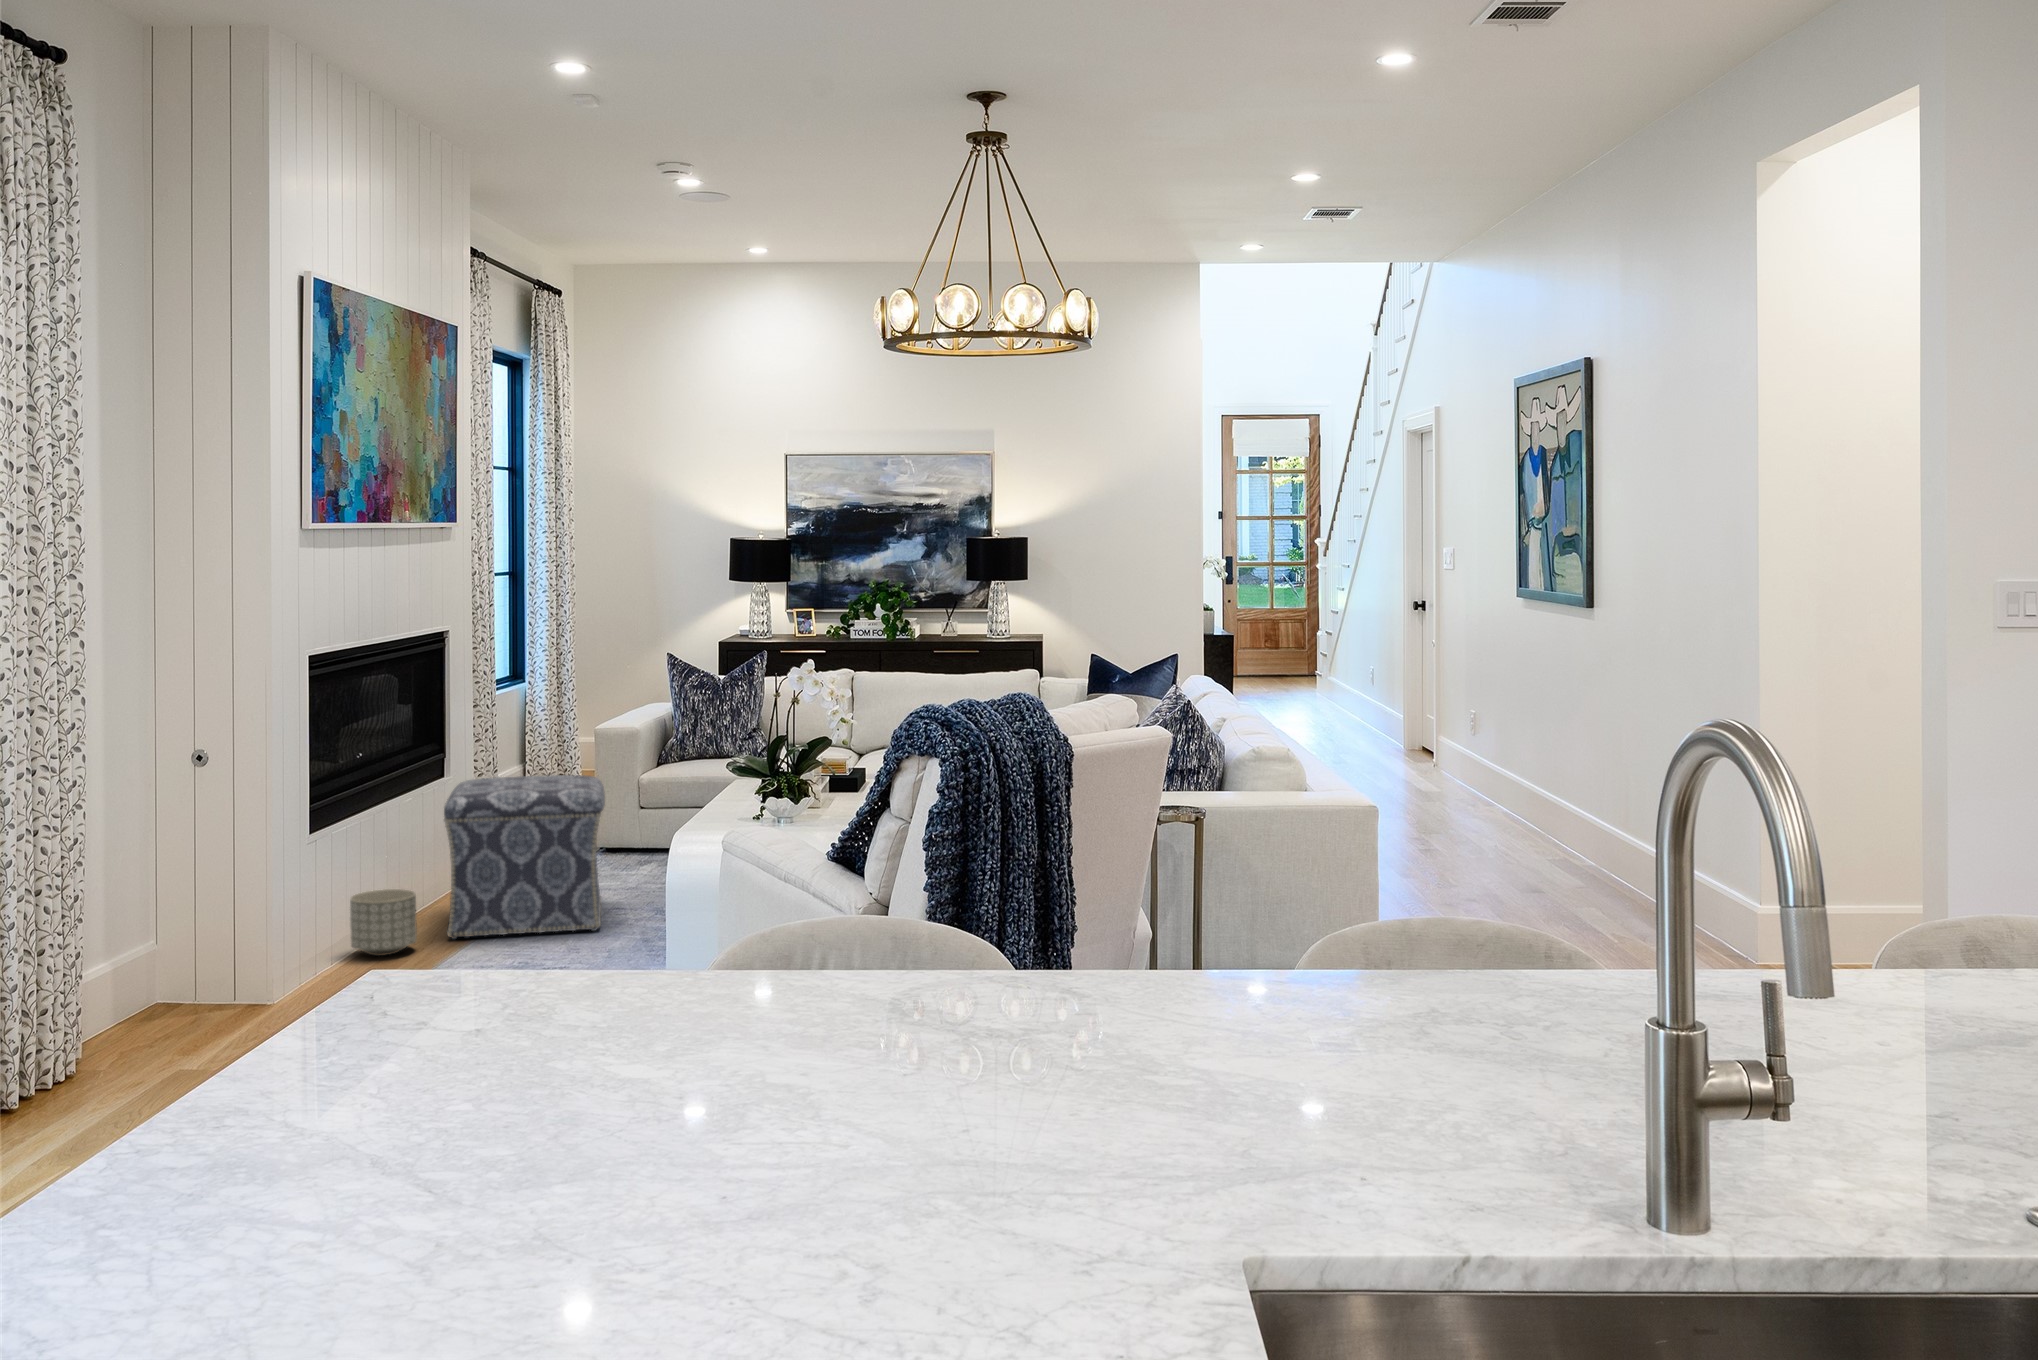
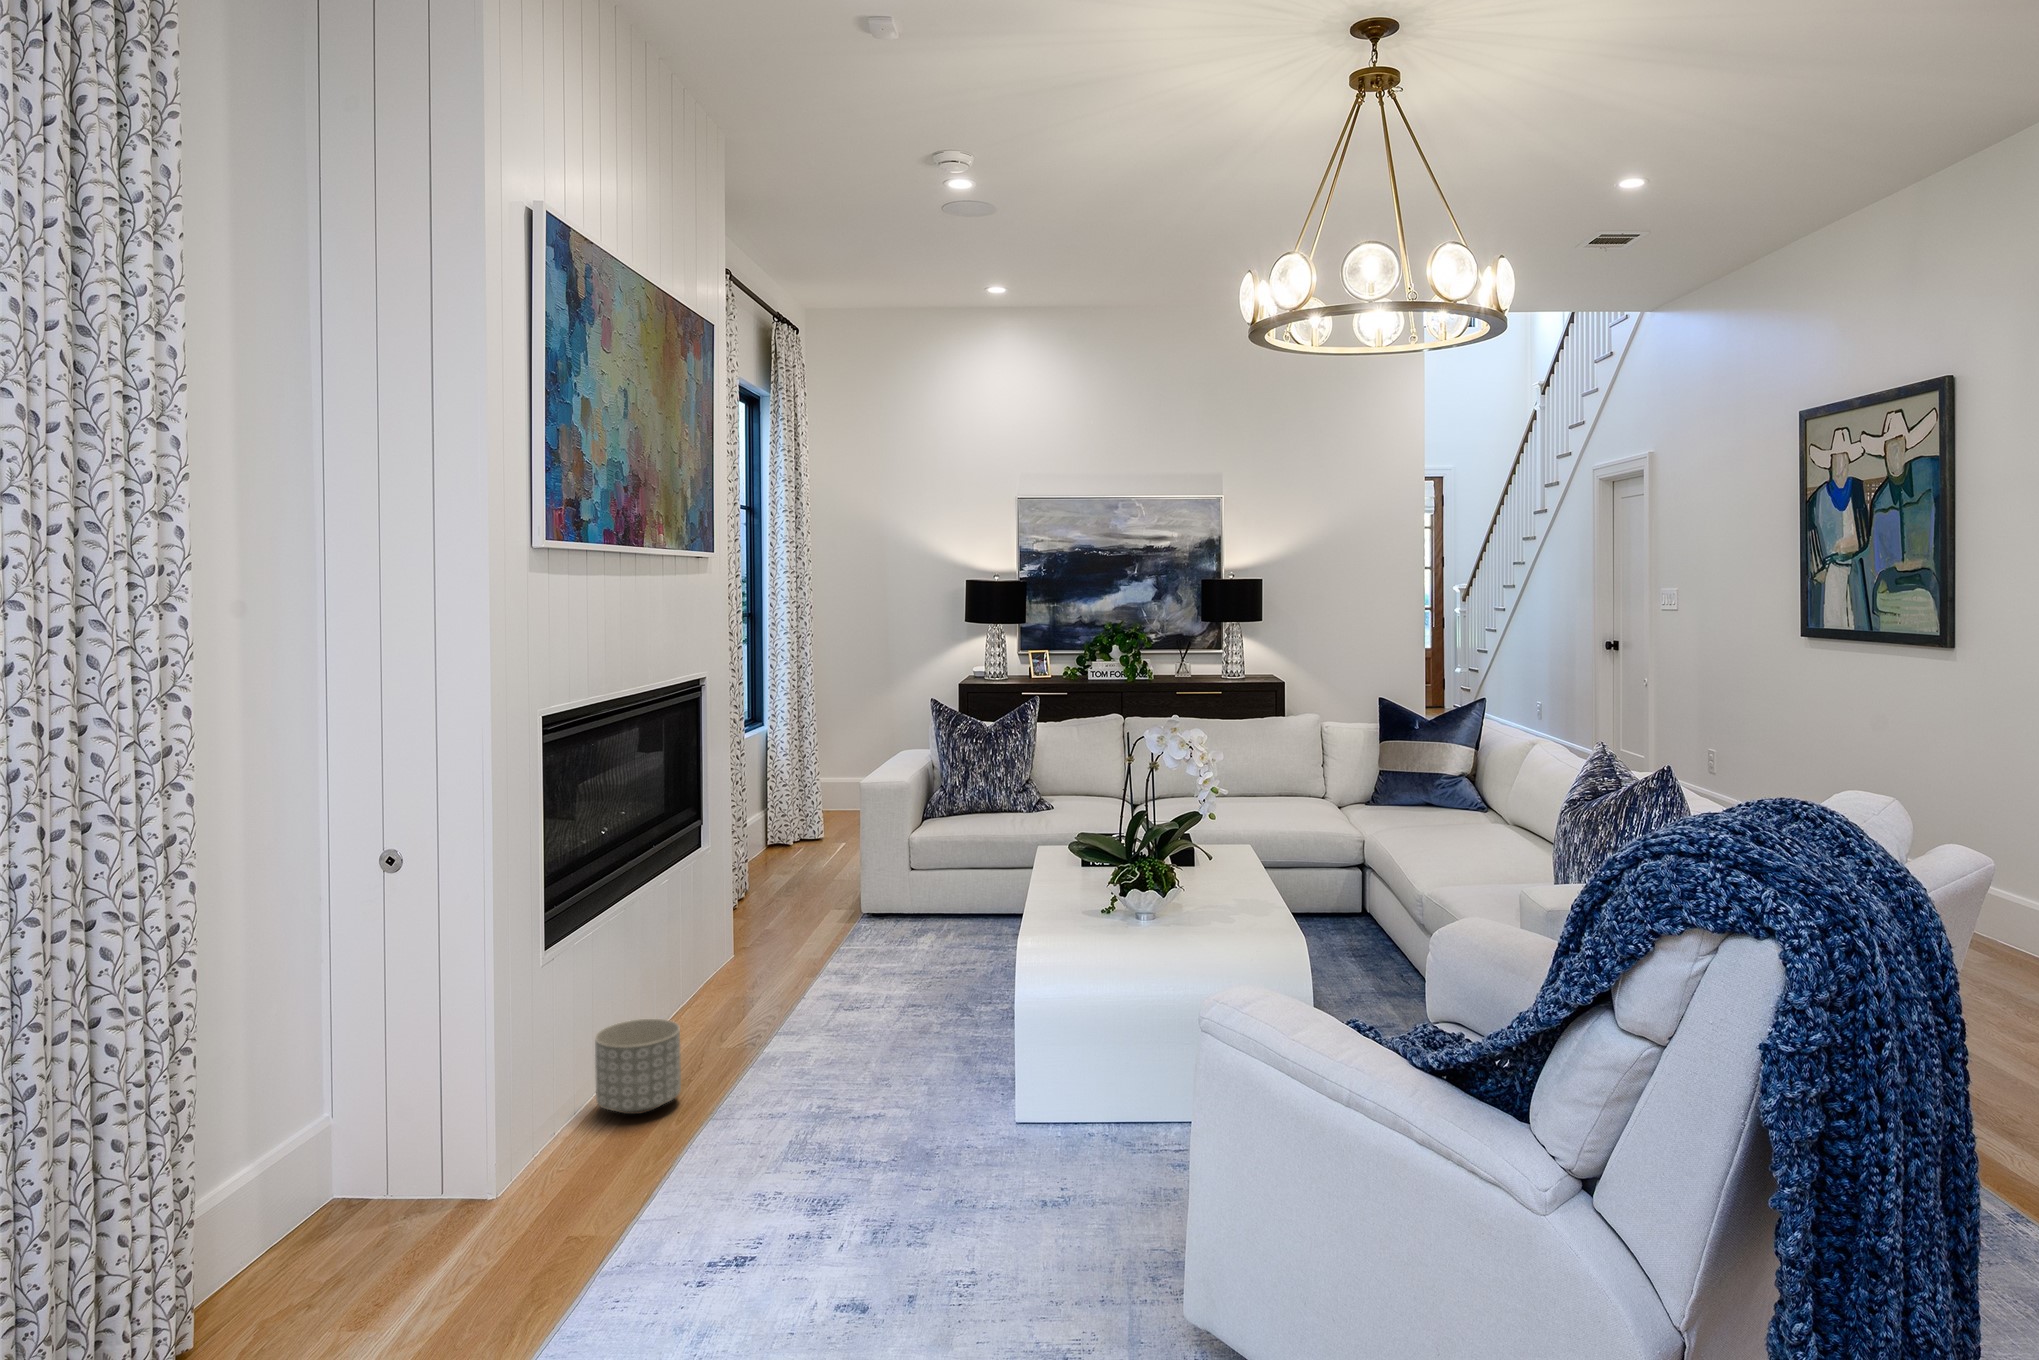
ottoman: present [444,775,605,939] -> none [713,855,912,1080]

